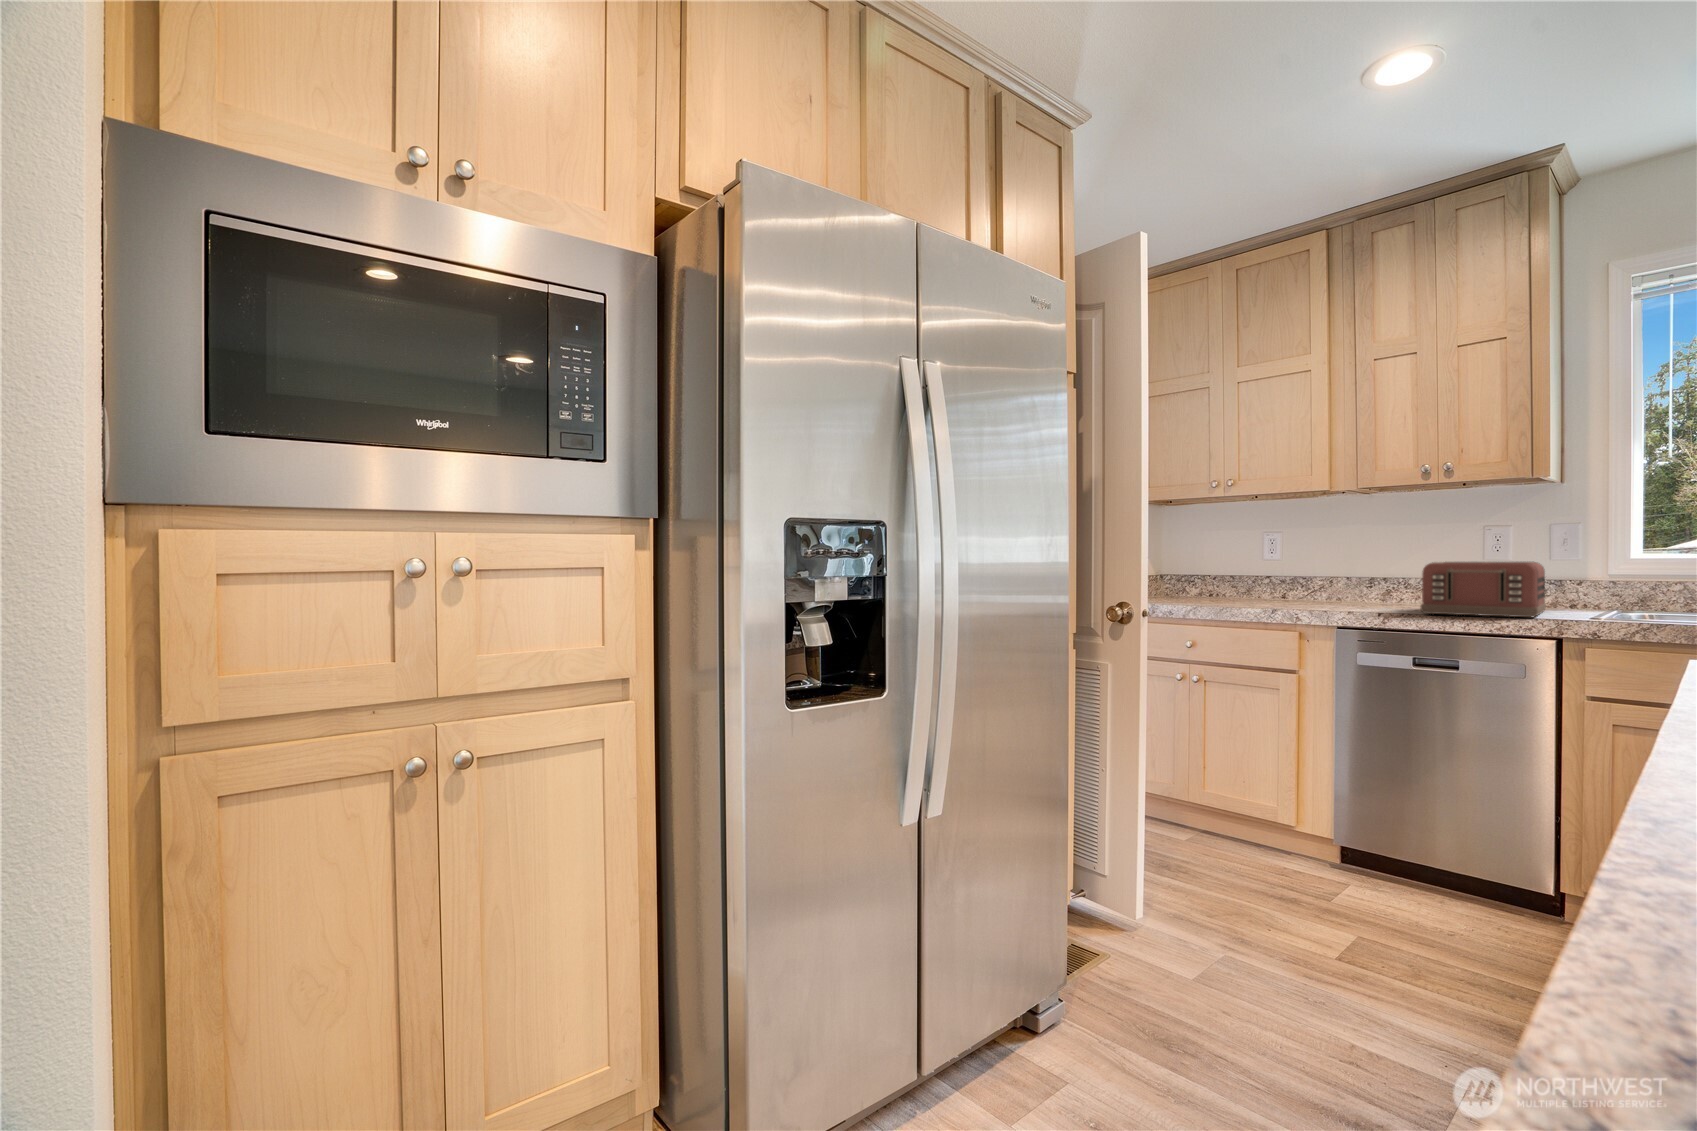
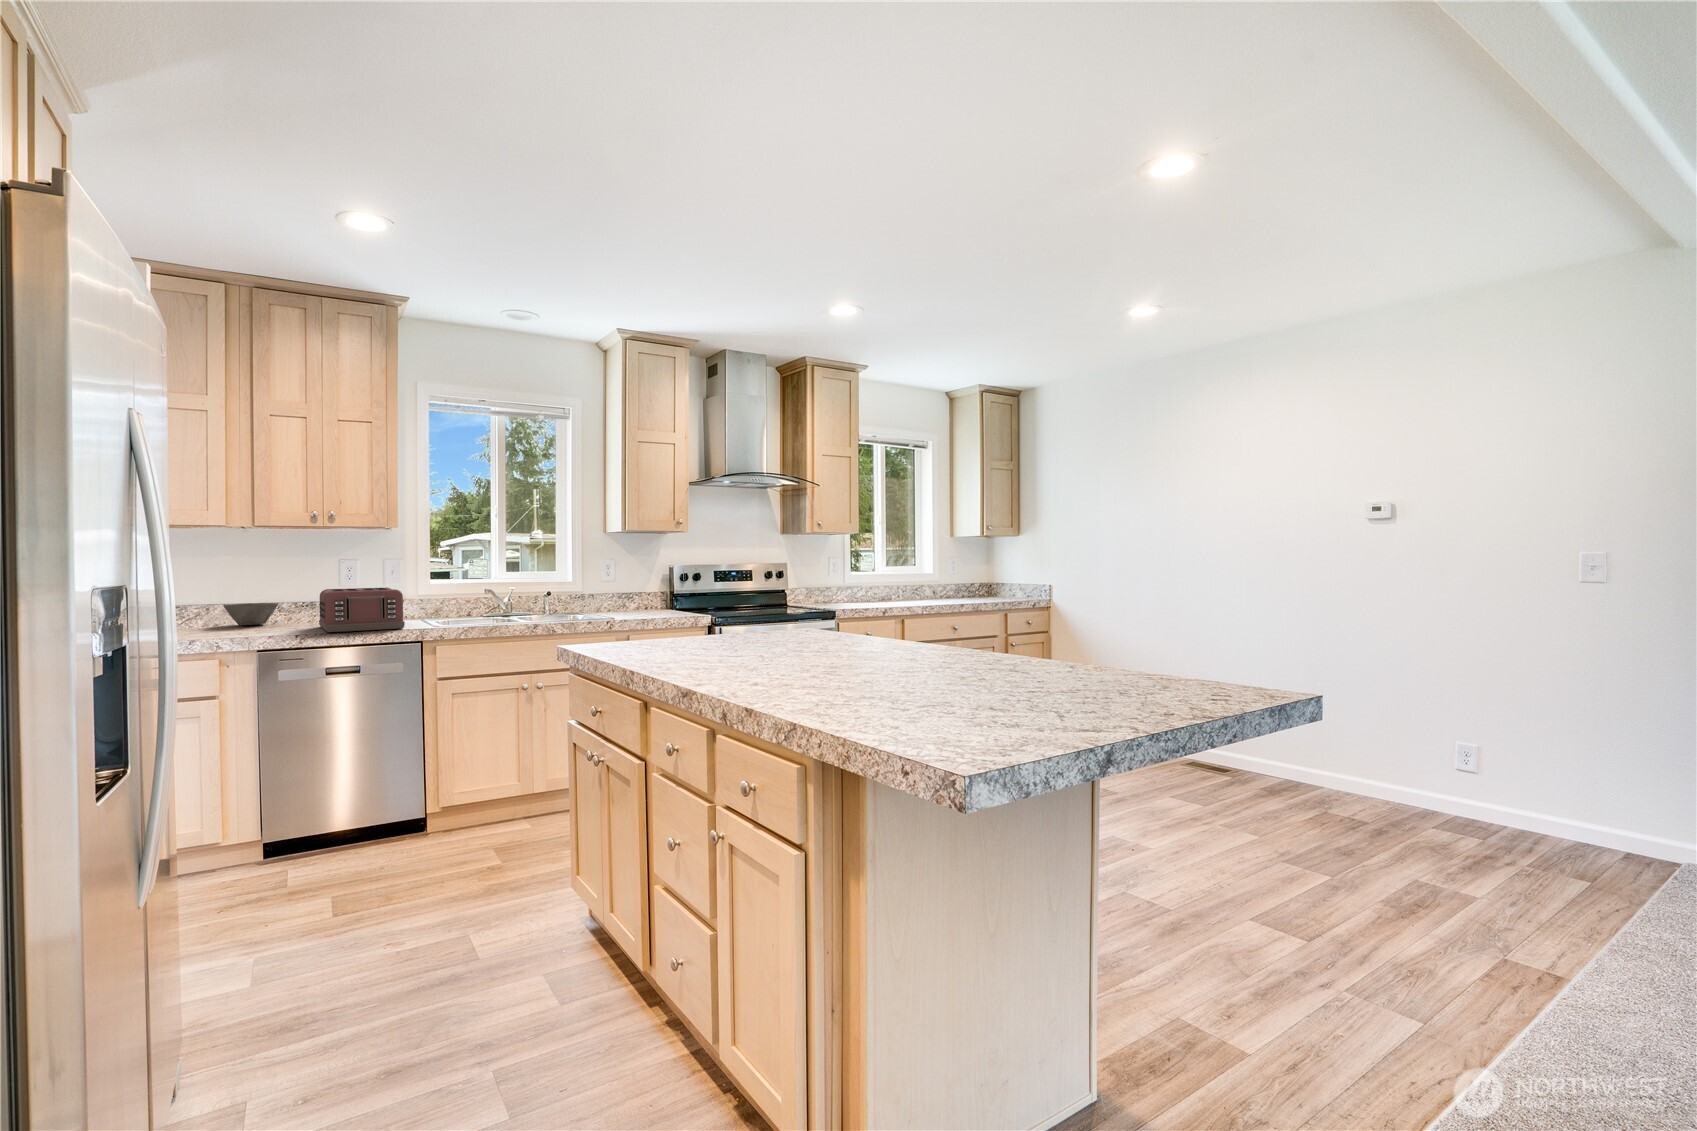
bowl: none [1345,578,1405,601] -> present [224,603,278,625]

